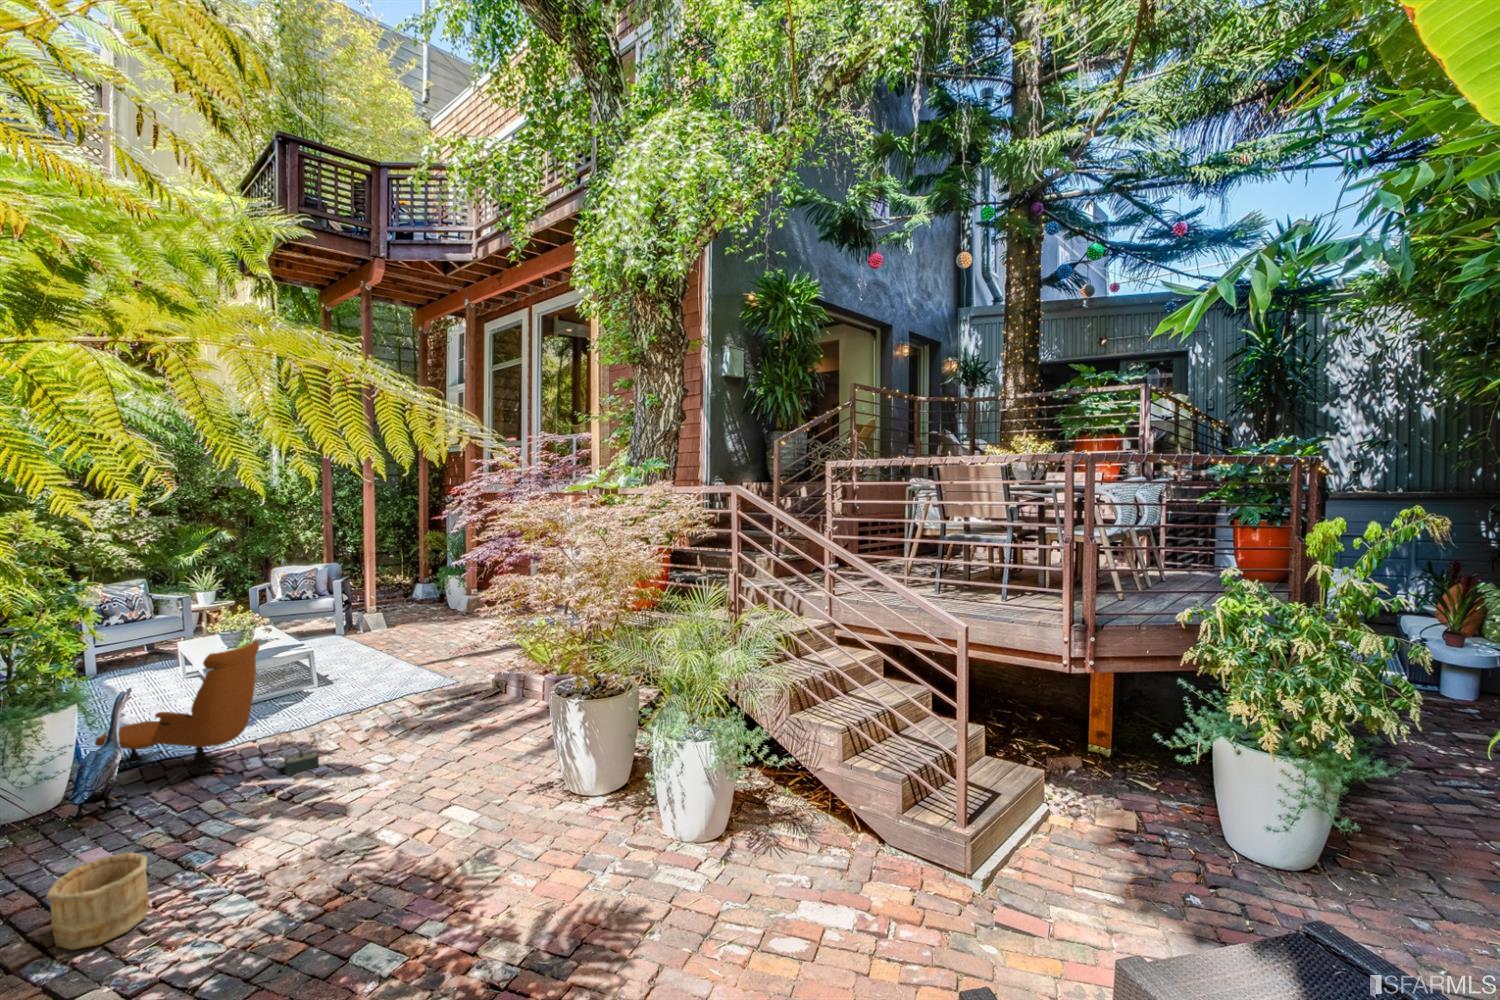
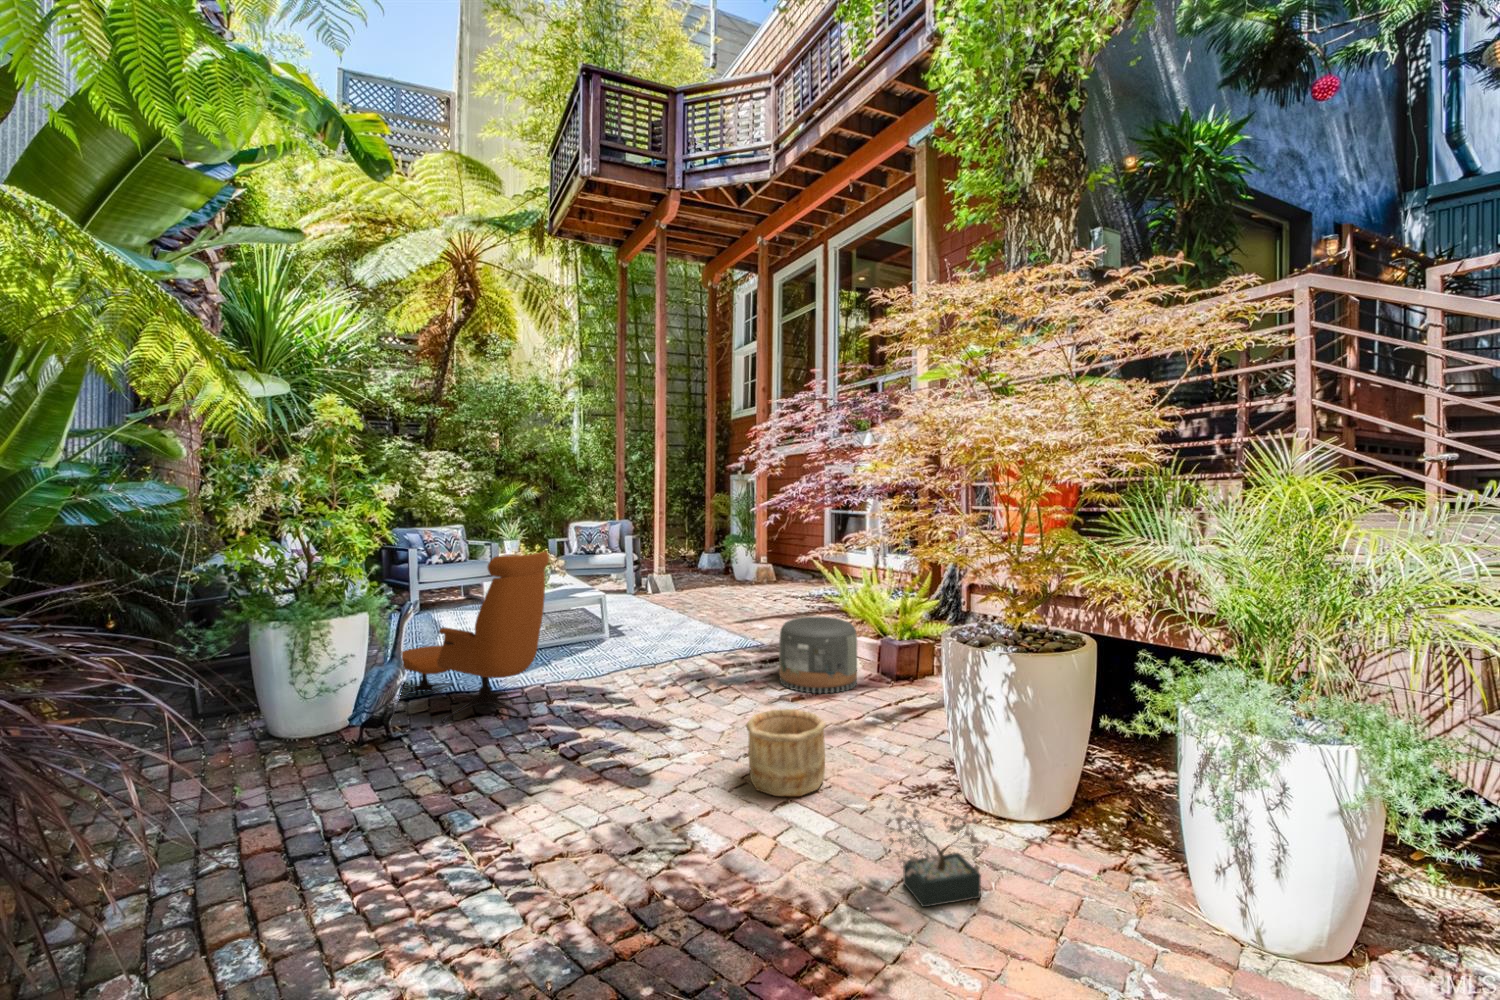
pouf: none [462,661,523,721] -> present [779,617,857,694]
decorative plant: present [269,731,327,774] -> present [883,799,988,907]
wooden bucket: present [46,853,148,950] -> present [746,709,826,796]

